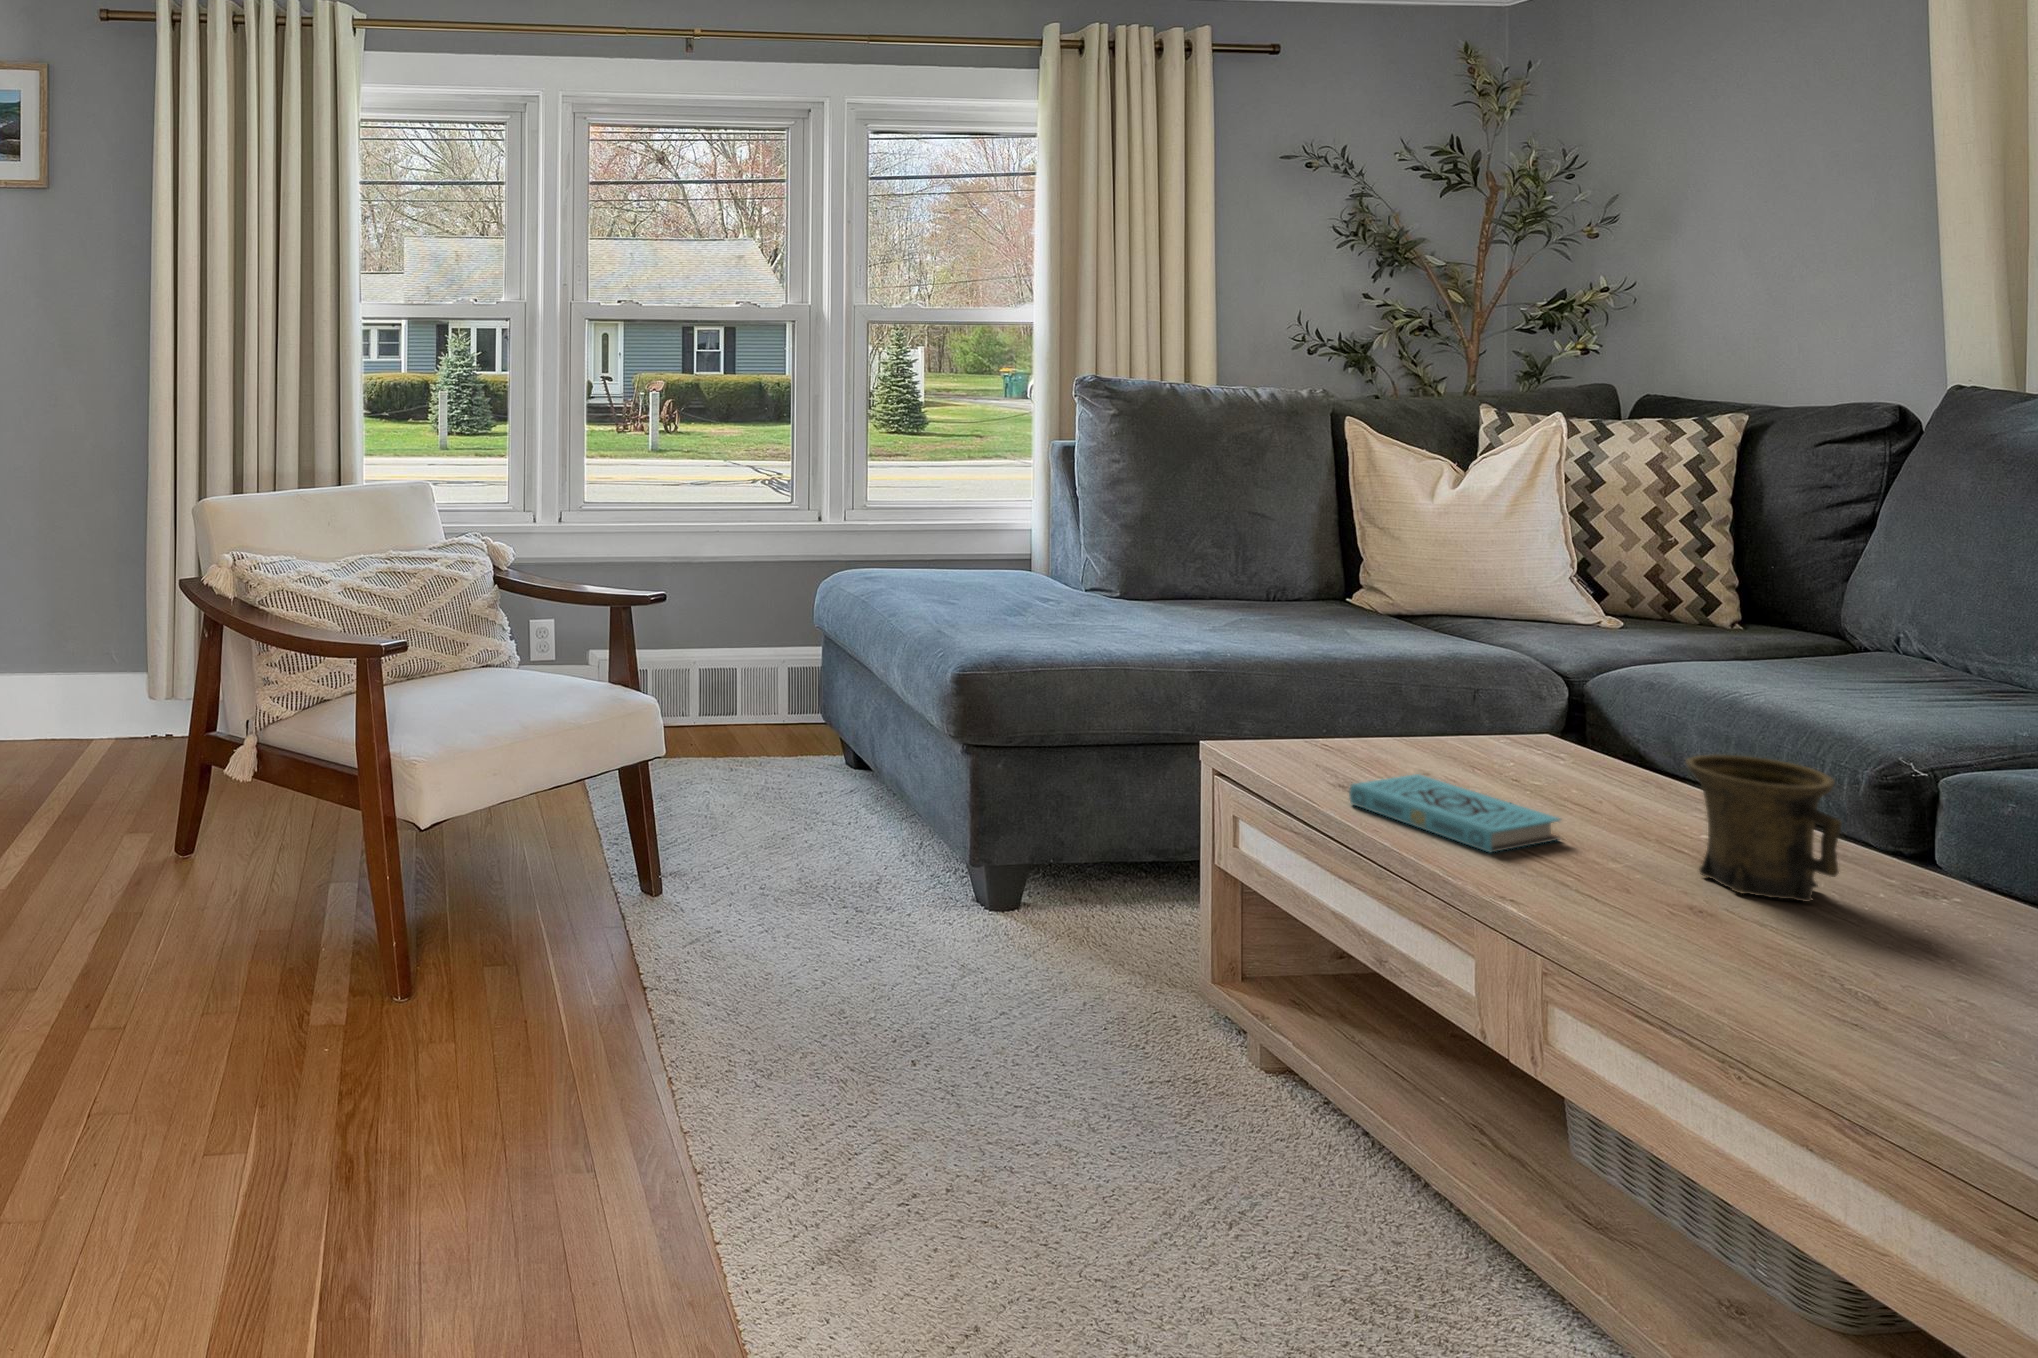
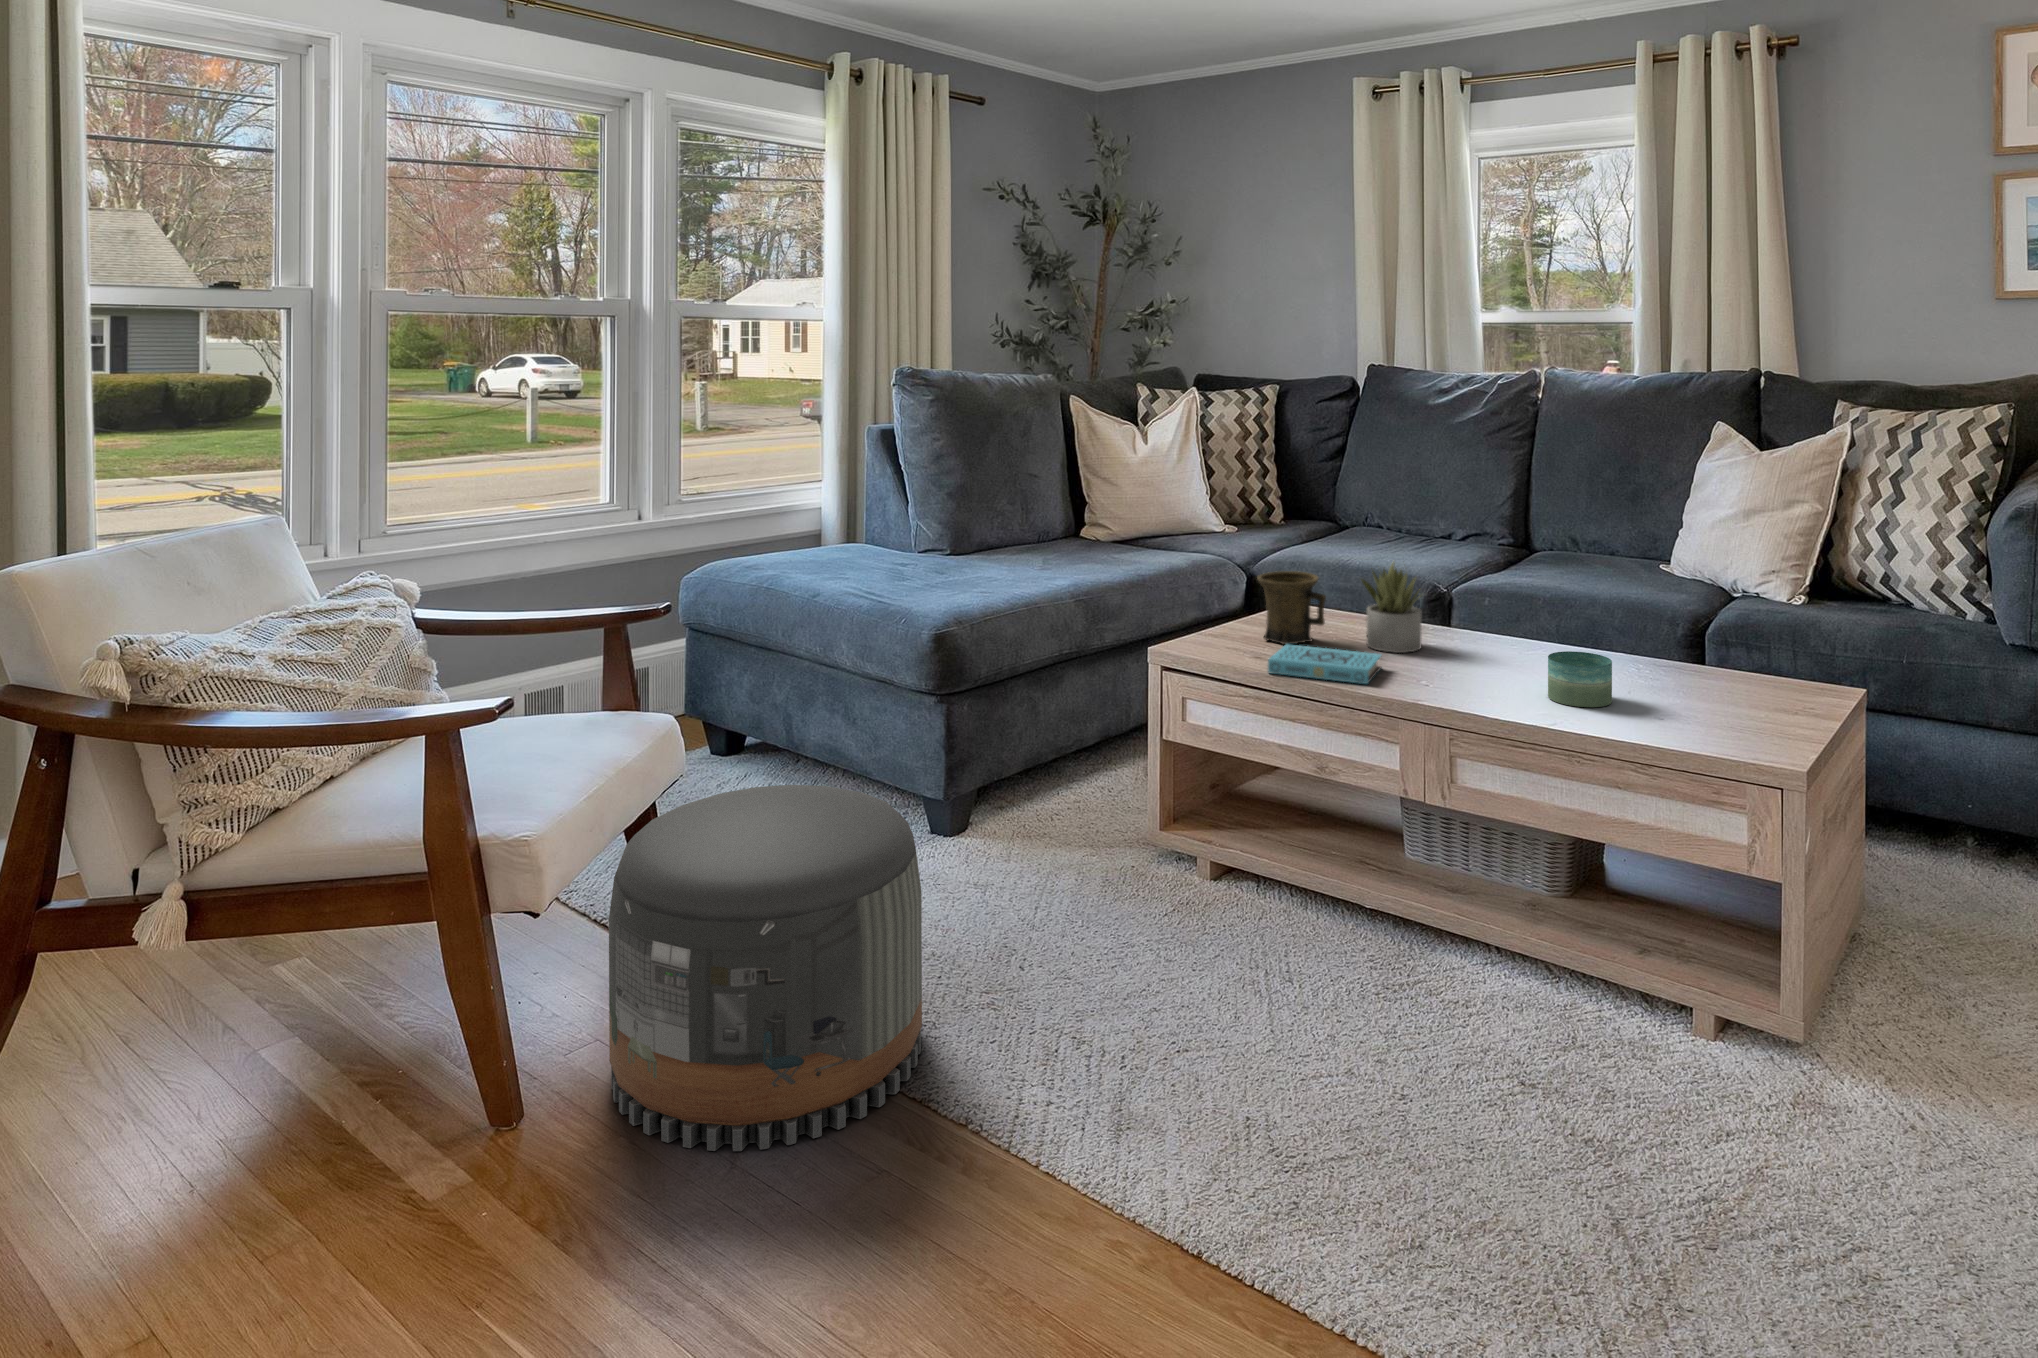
succulent plant: none [1582,680,1713,834] -> present [1361,563,1421,653]
mug: present [1686,754,1842,902] -> present [1257,571,1326,644]
pouf: none [467,777,772,1130] -> present [609,785,922,1151]
candle: none [1823,879,1972,996] -> present [1548,651,1612,707]

